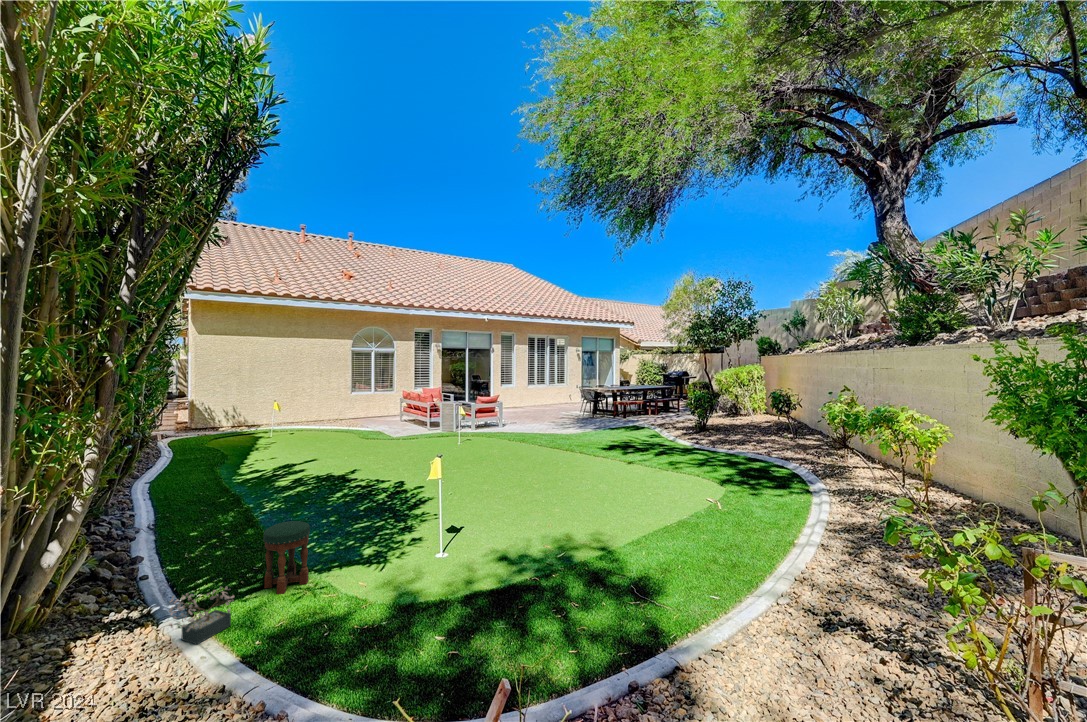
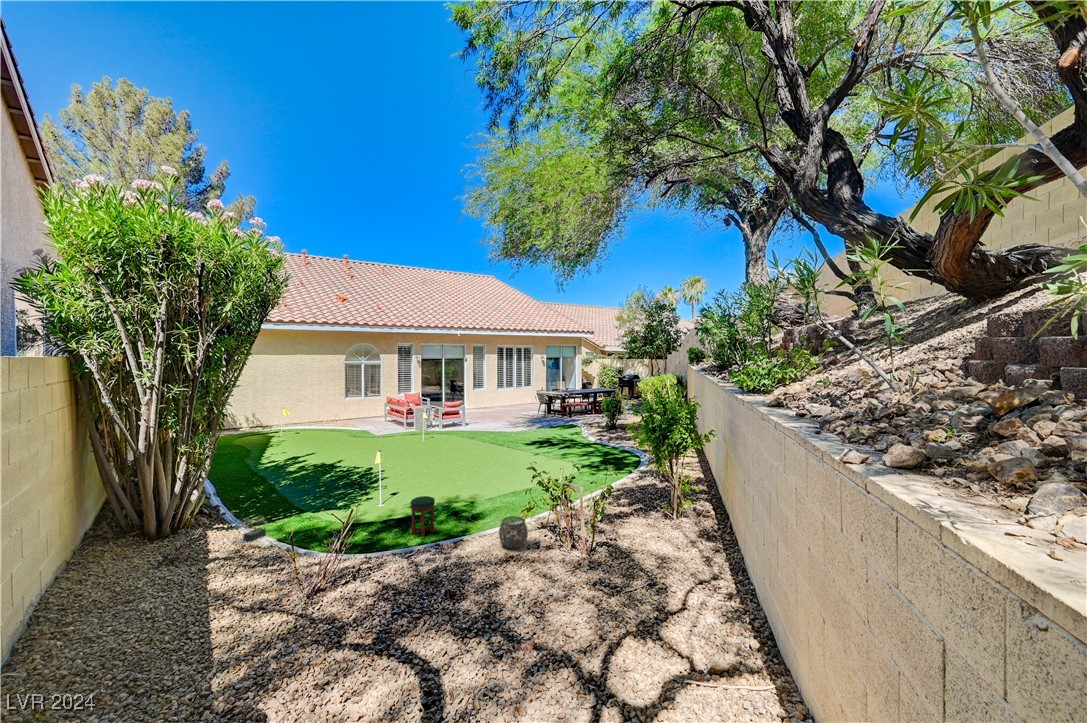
stool: present [264,521,310,594] -> present [411,496,435,537]
woven basket: none [731,595,801,677] -> present [499,516,528,549]

